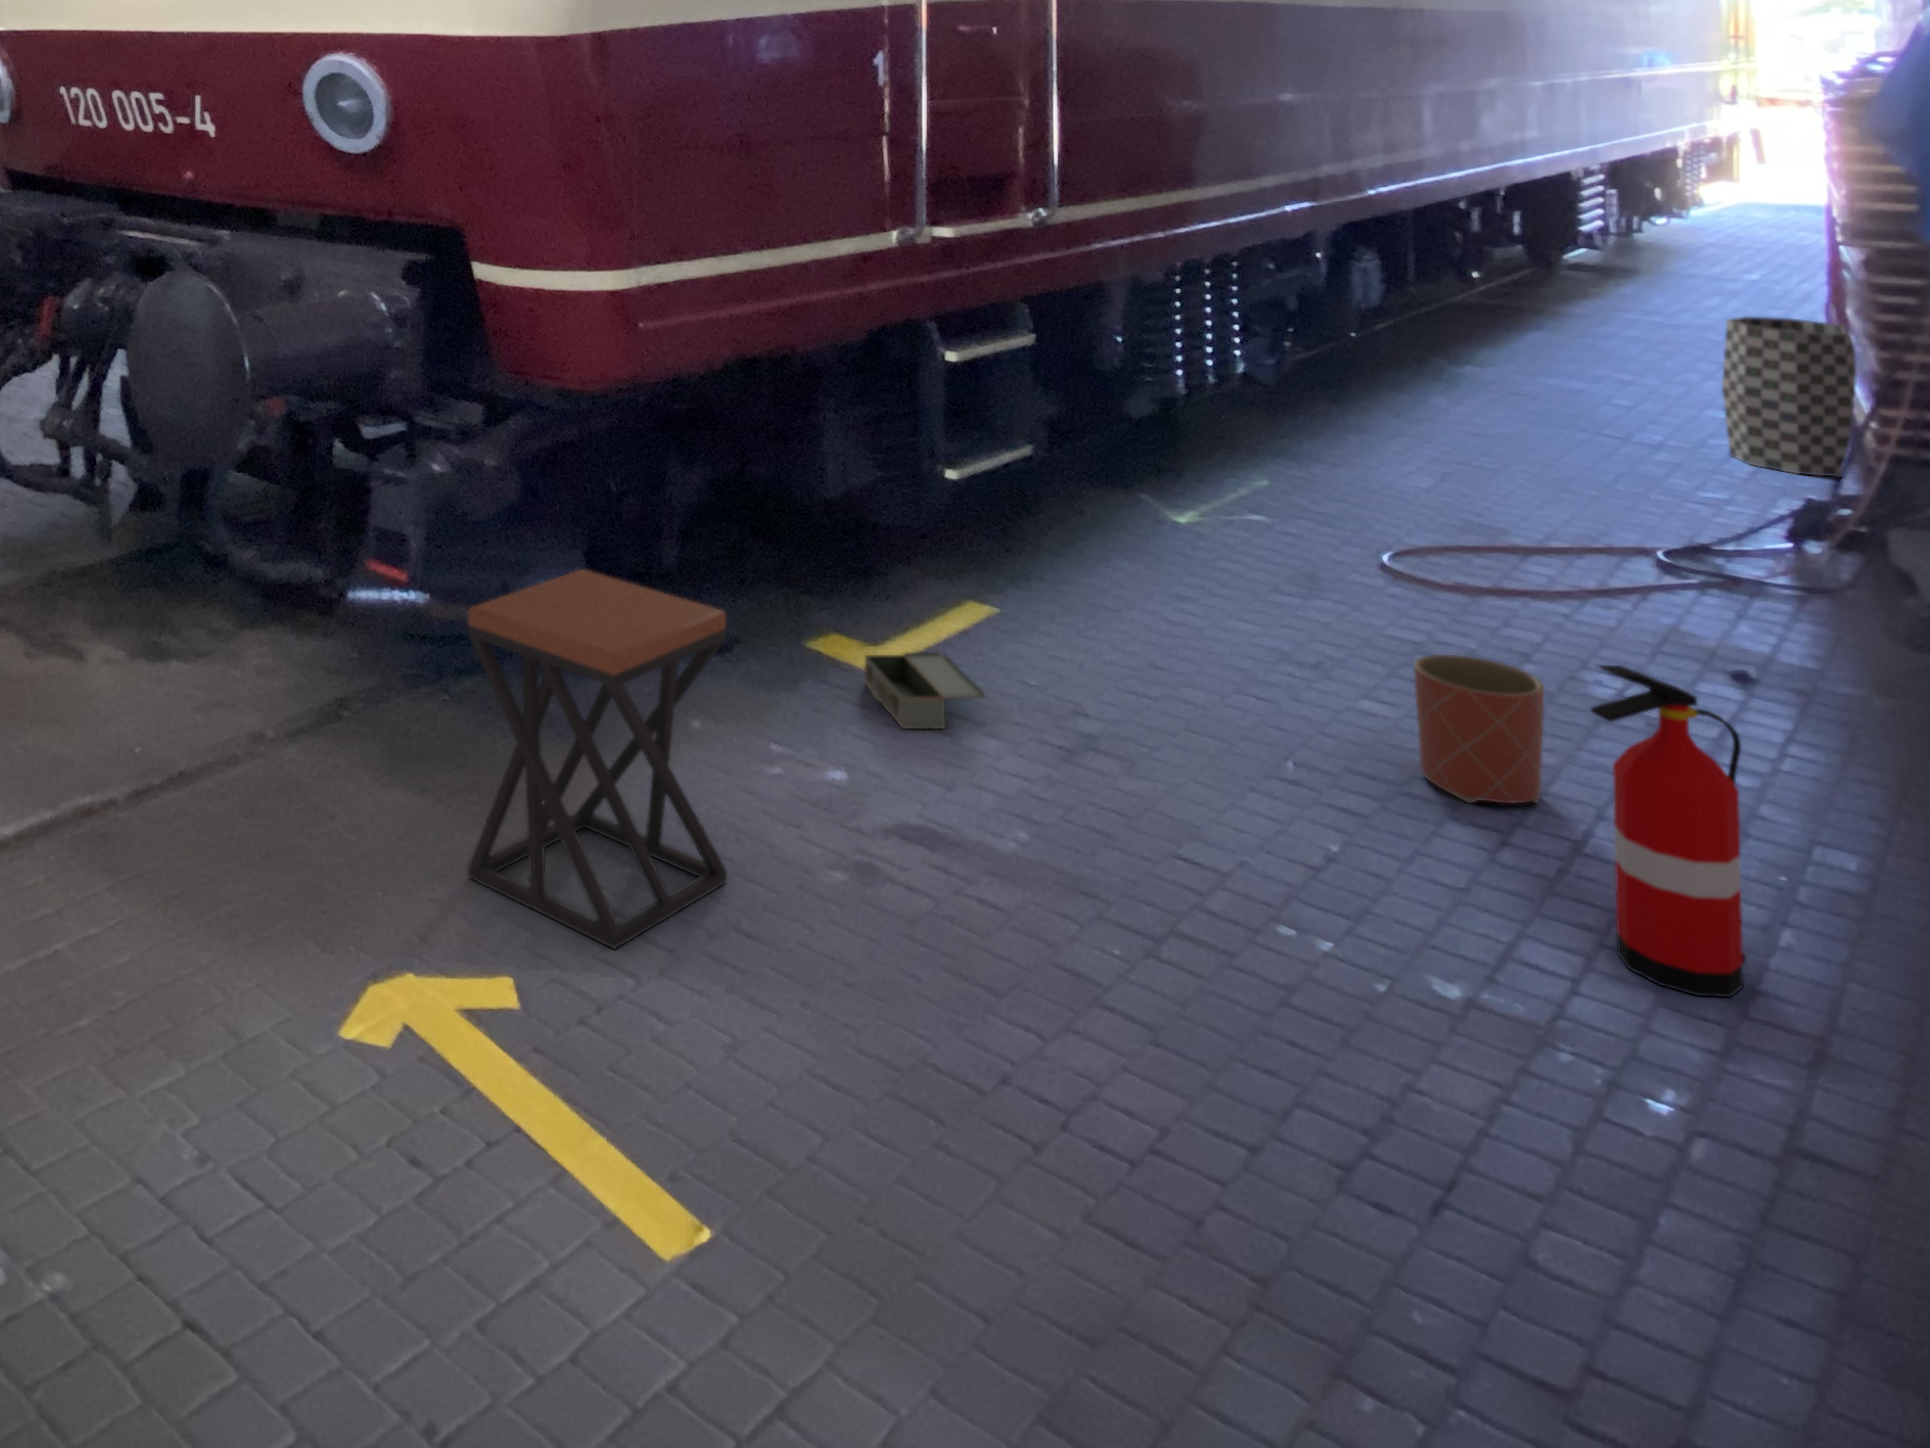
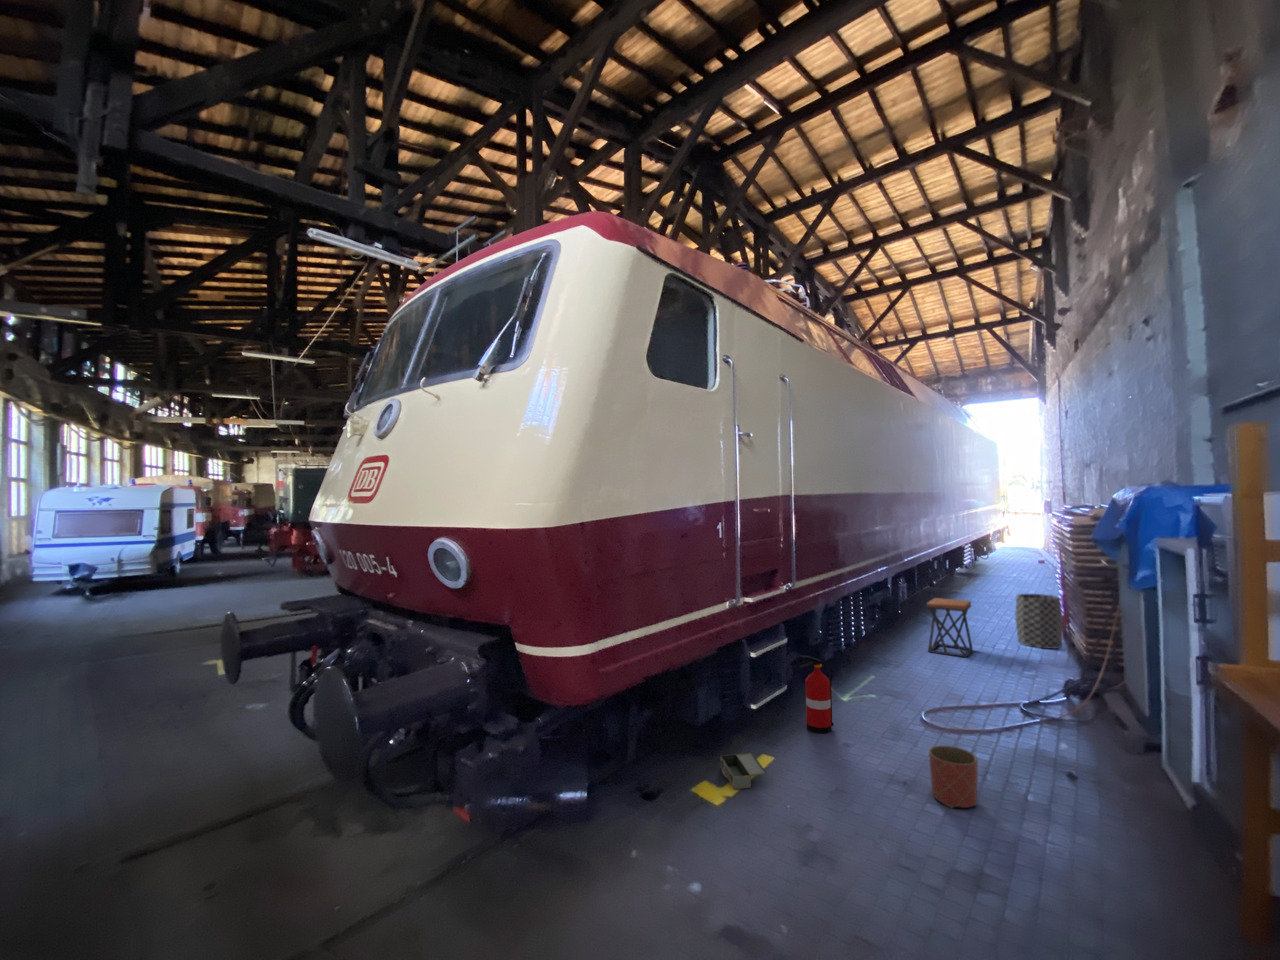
stool: present [468,569,727,948] -> present [927,598,973,657]
fire extinguisher: present [1591,665,1746,997] -> present [799,655,834,733]

